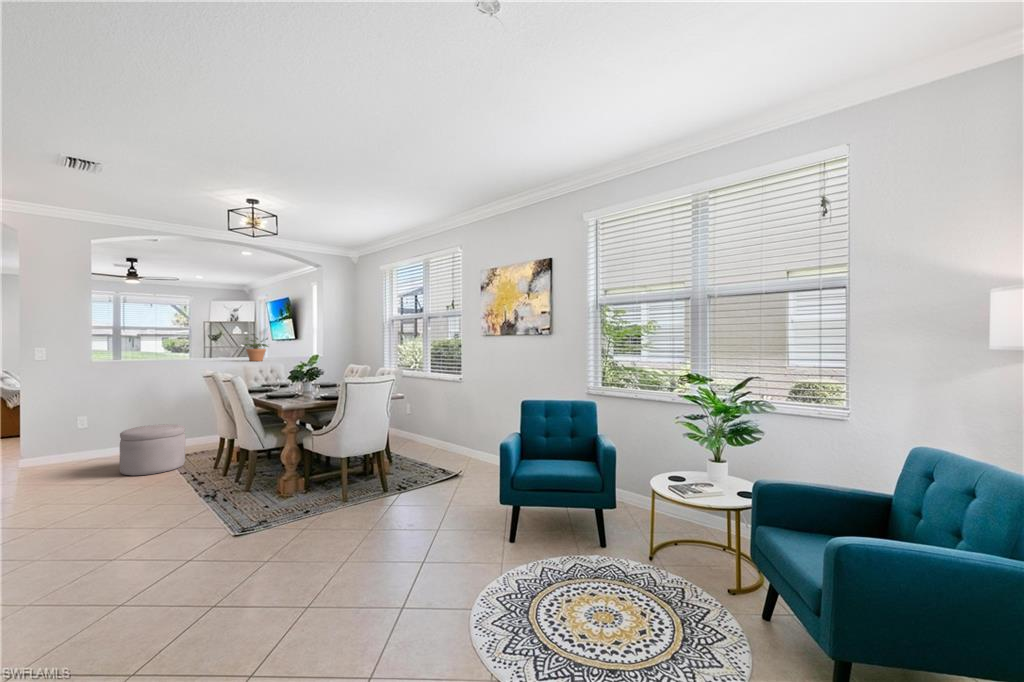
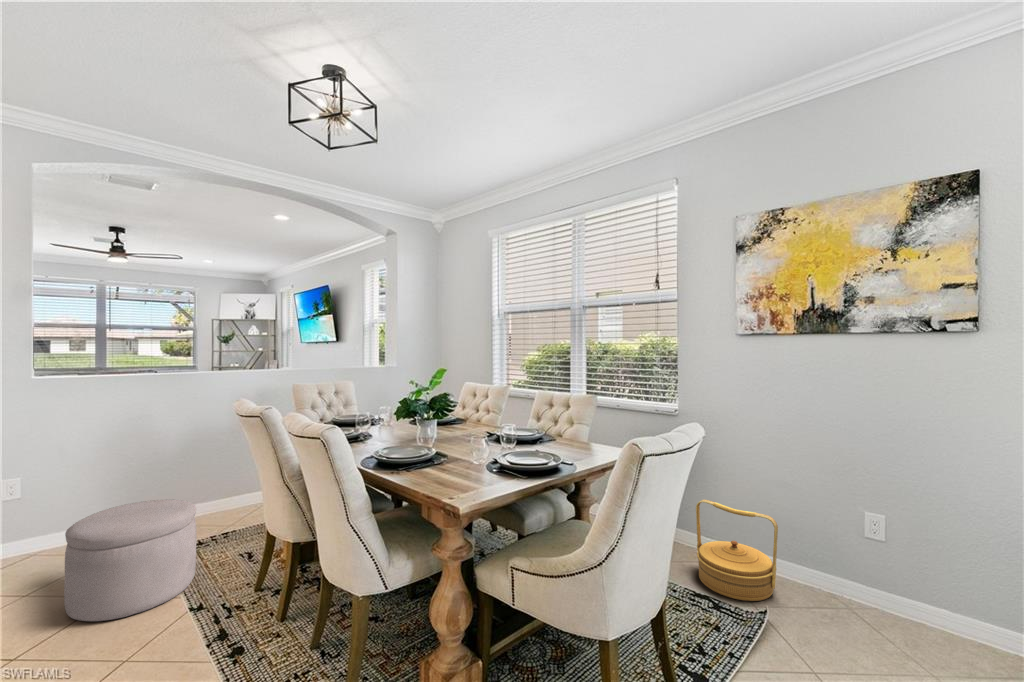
potted plant: present [243,337,268,361] -> none [283,338,327,376]
woven basket: none [450,425,487,471] -> present [696,500,778,601]

